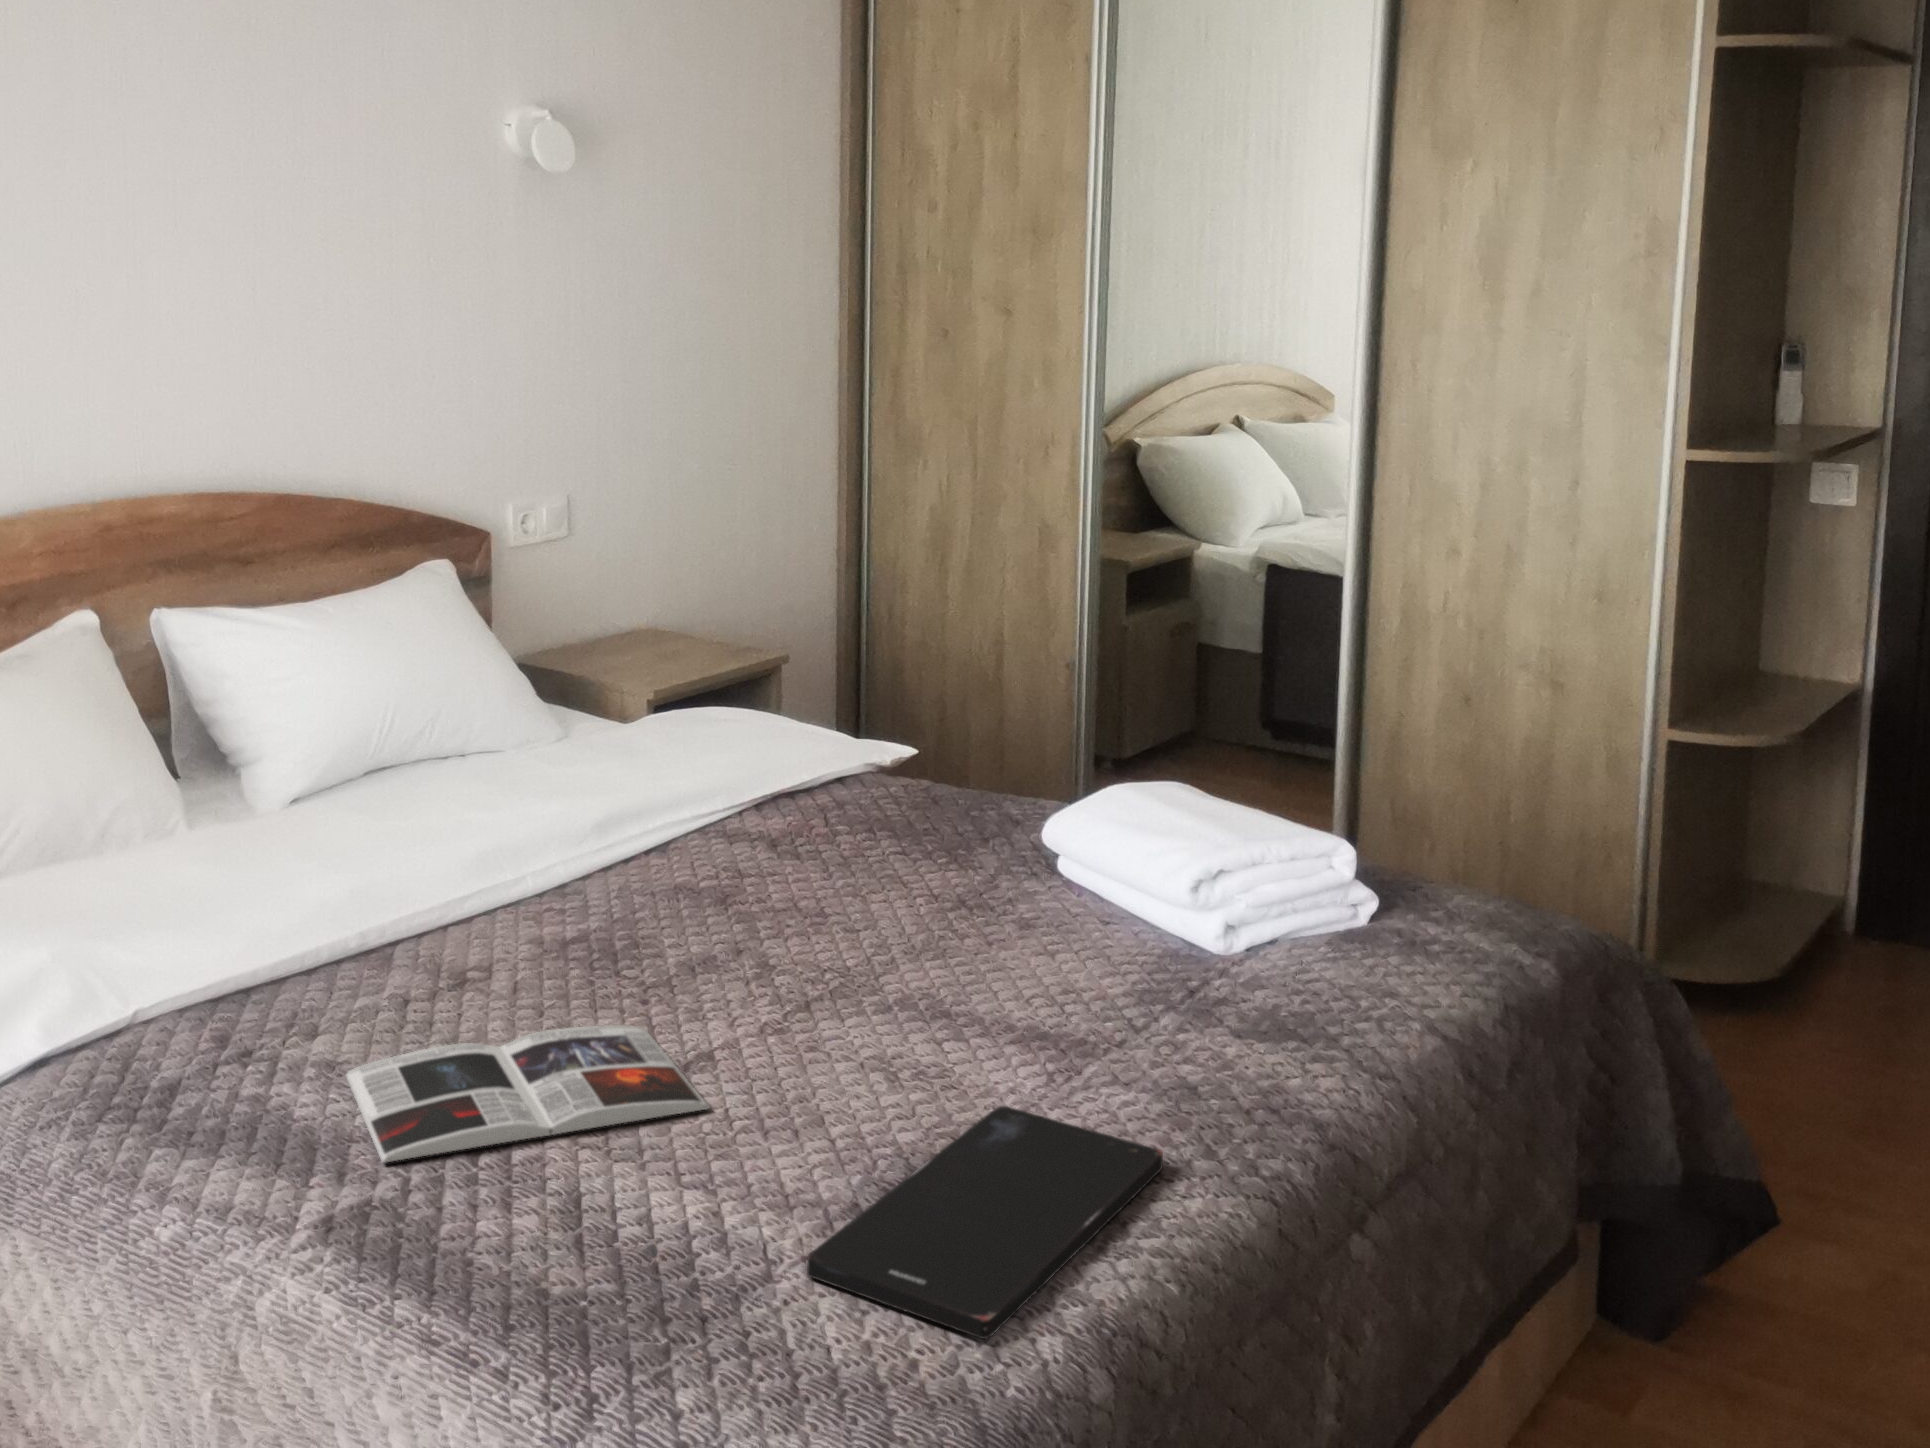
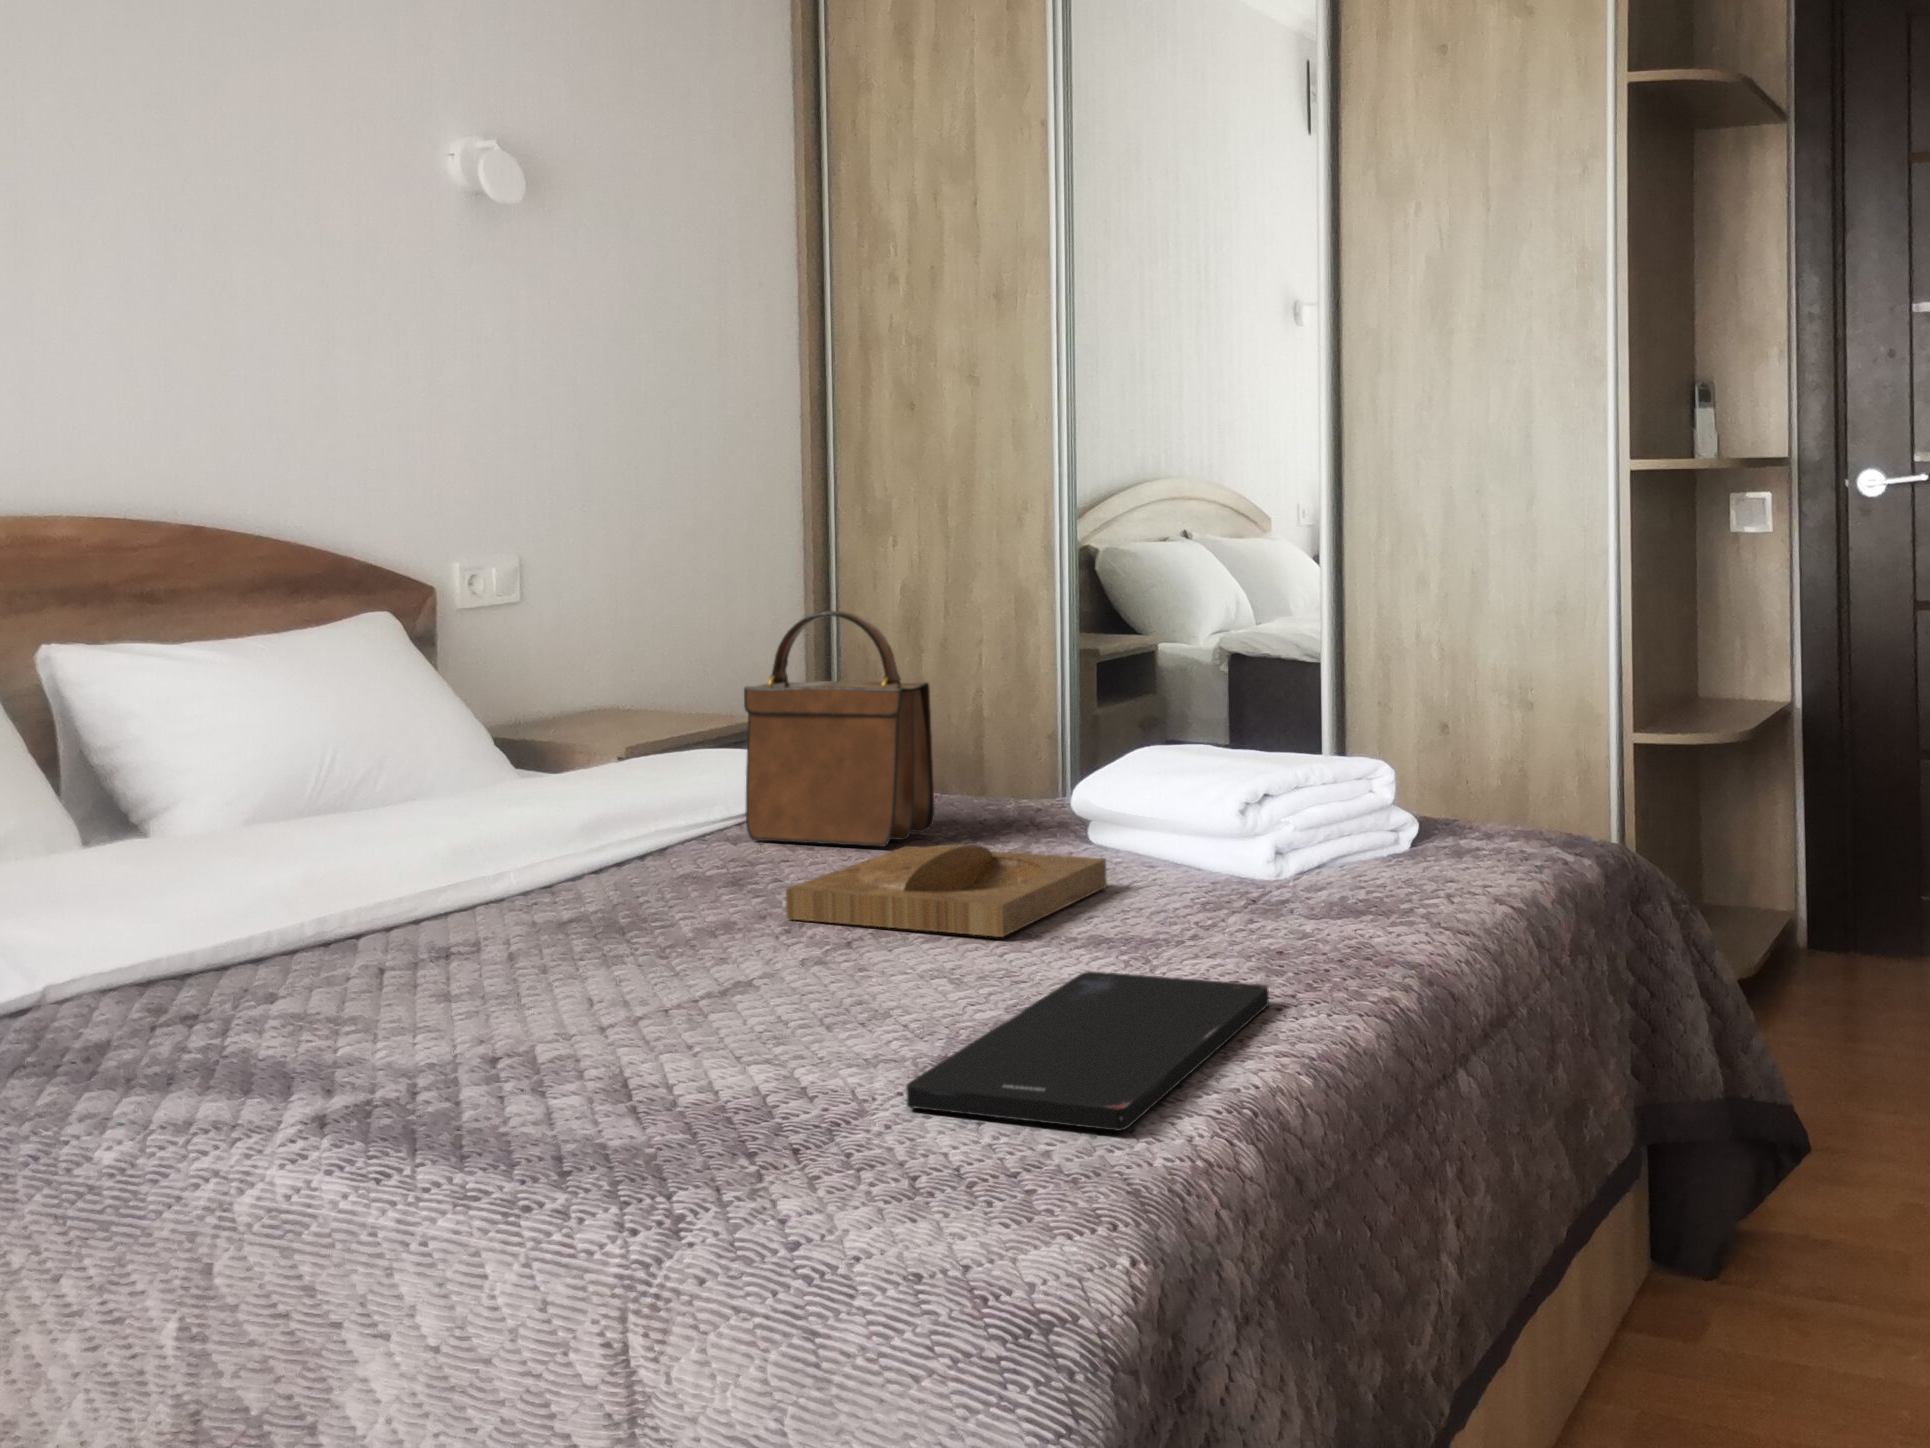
handbag: none [738,651,911,879] -> present [744,611,935,847]
tray: none [753,896,1053,1035] -> present [786,845,1107,937]
magazine: present [346,1025,709,1162] -> none [321,954,763,1072]

